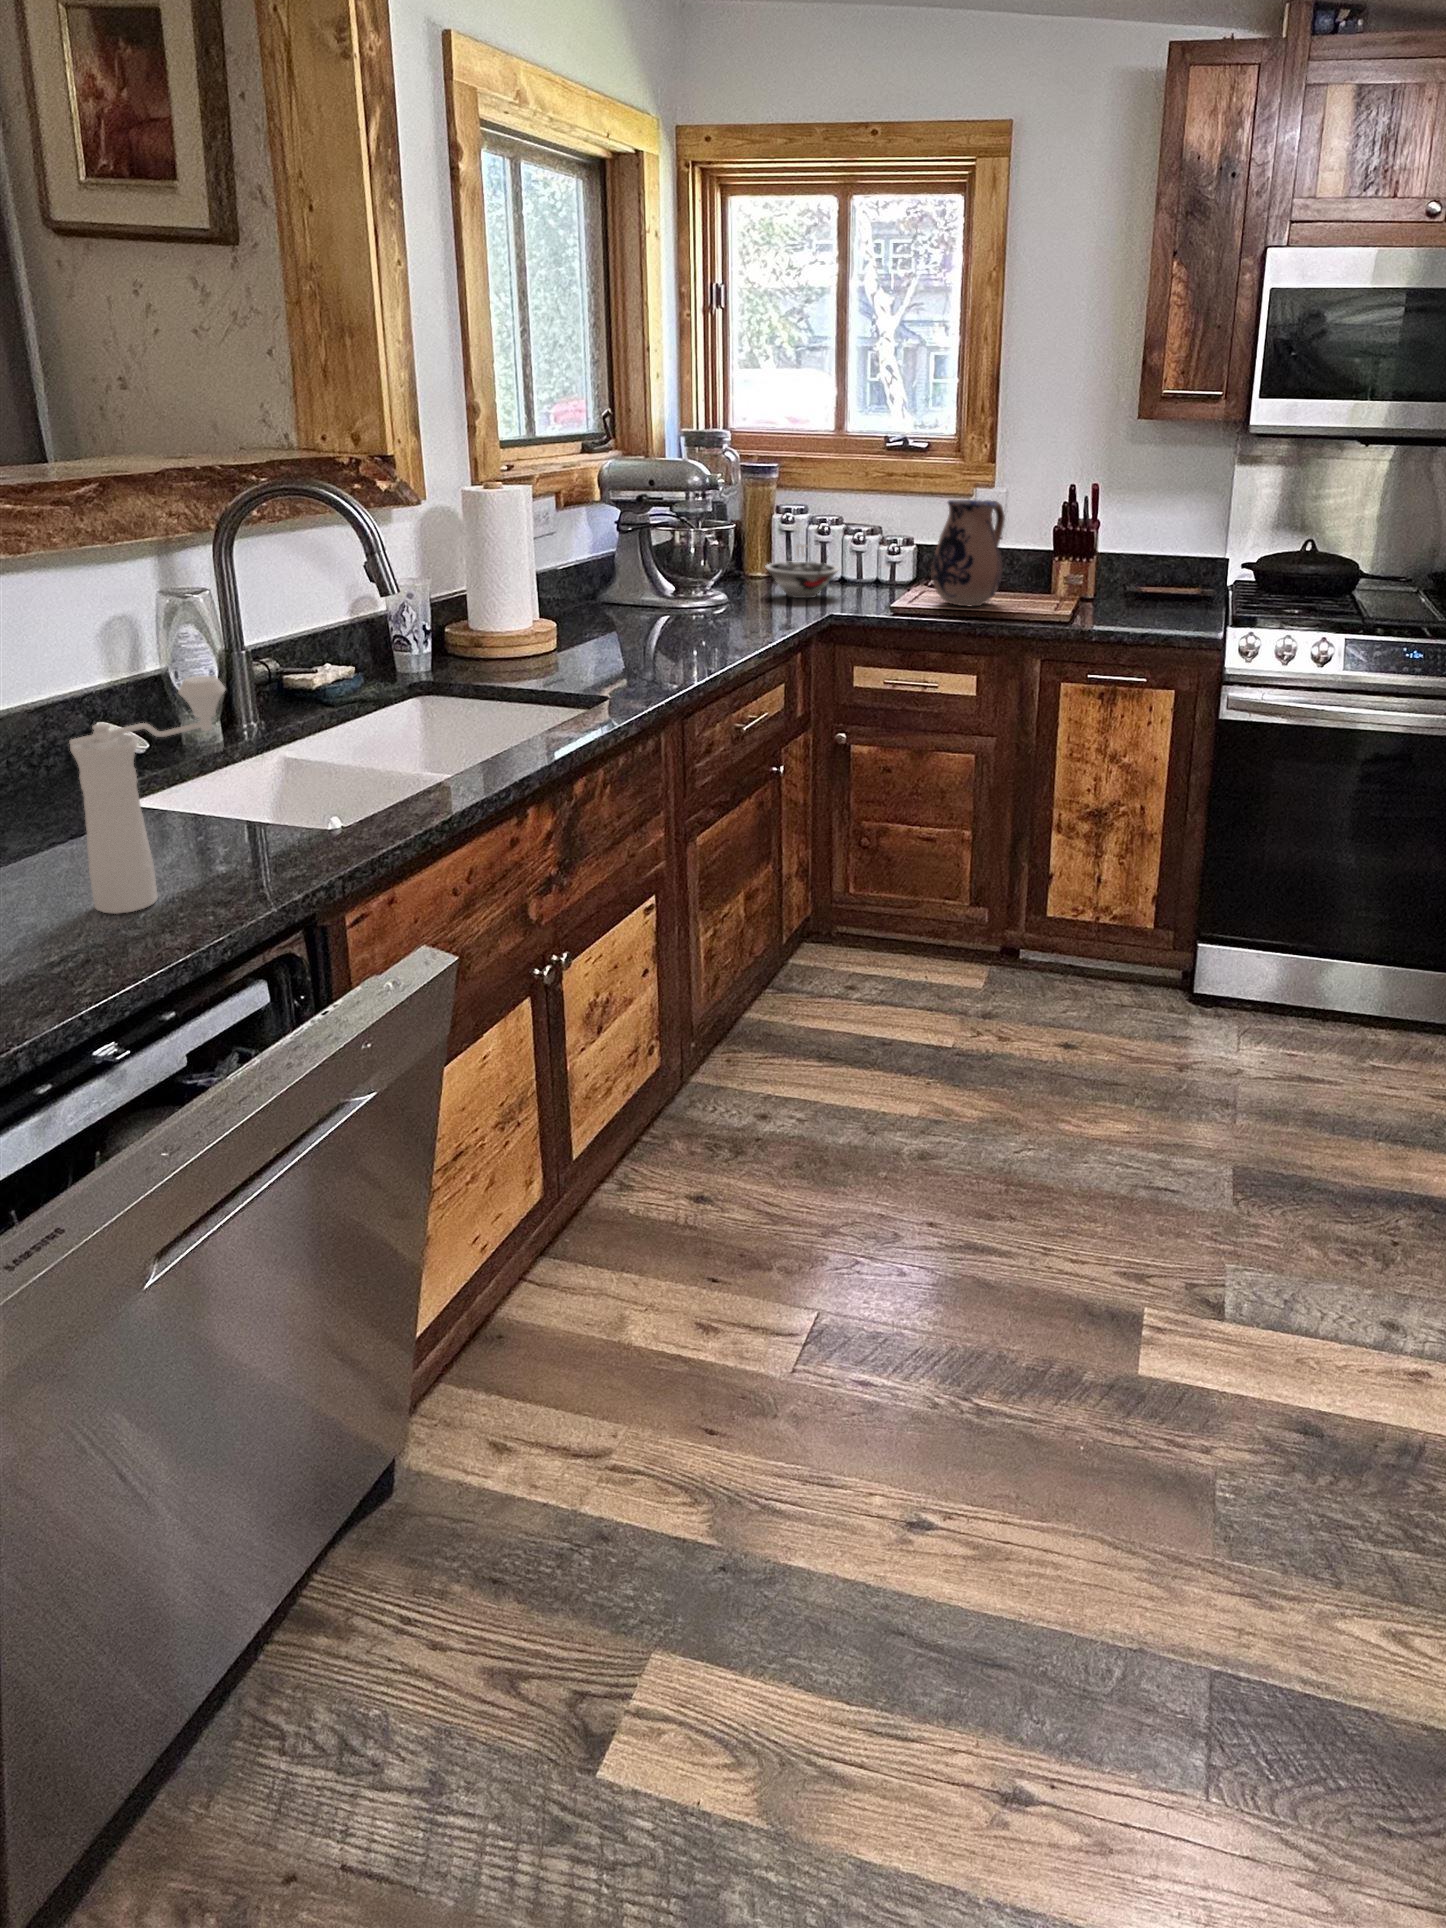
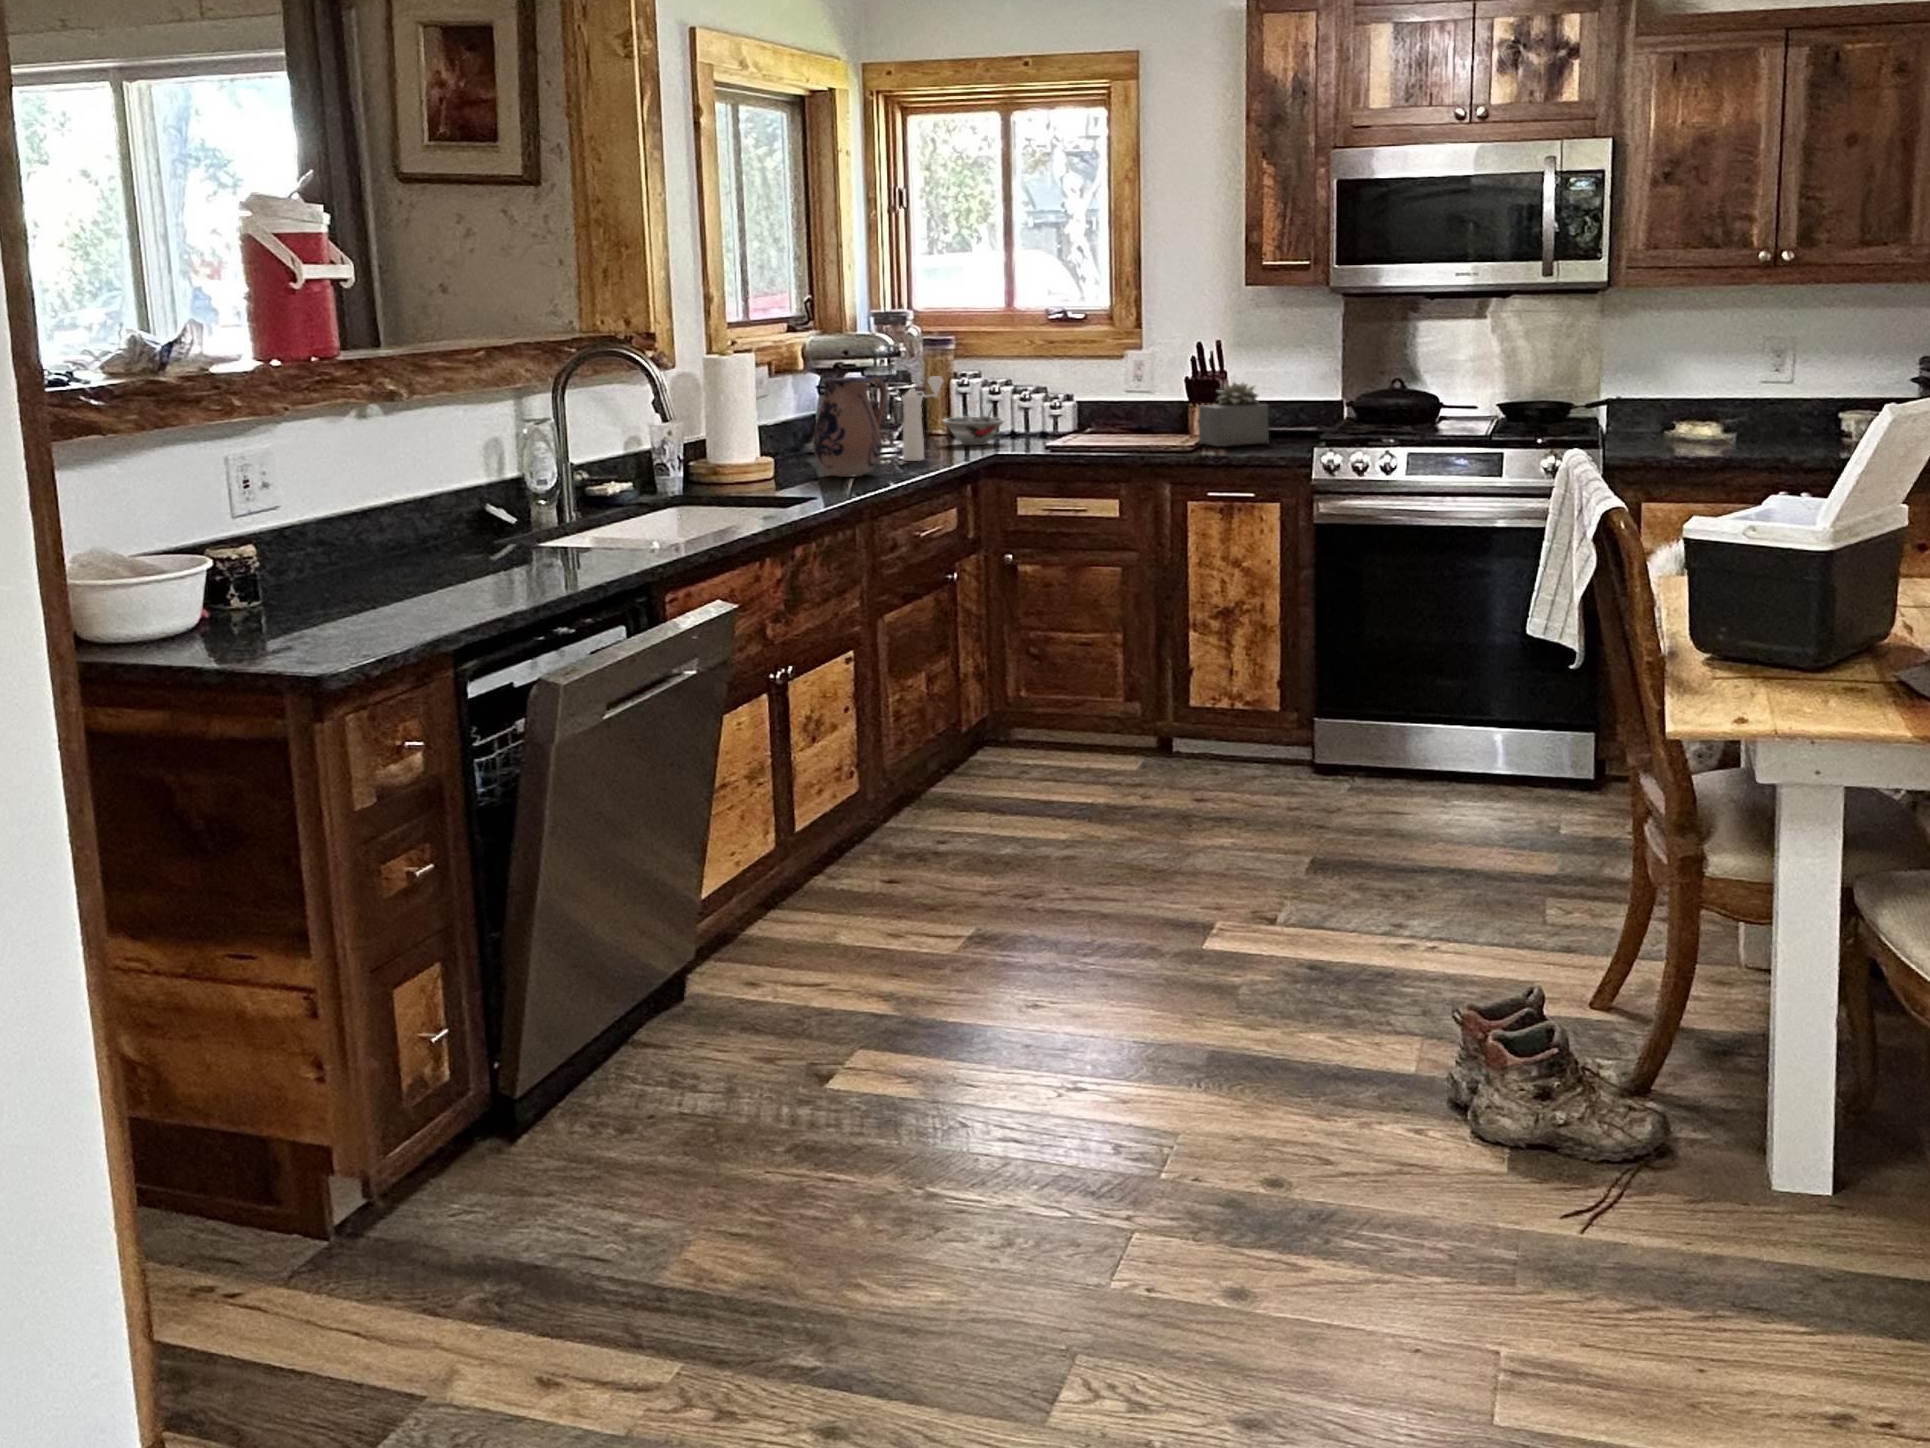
ceramic pitcher: present [932,500,1005,606] -> present [813,377,887,477]
succulent plant: none [1068,535,1156,615] -> present [1199,382,1269,446]
pepper mill: present [69,676,225,914] -> present [902,377,943,461]

